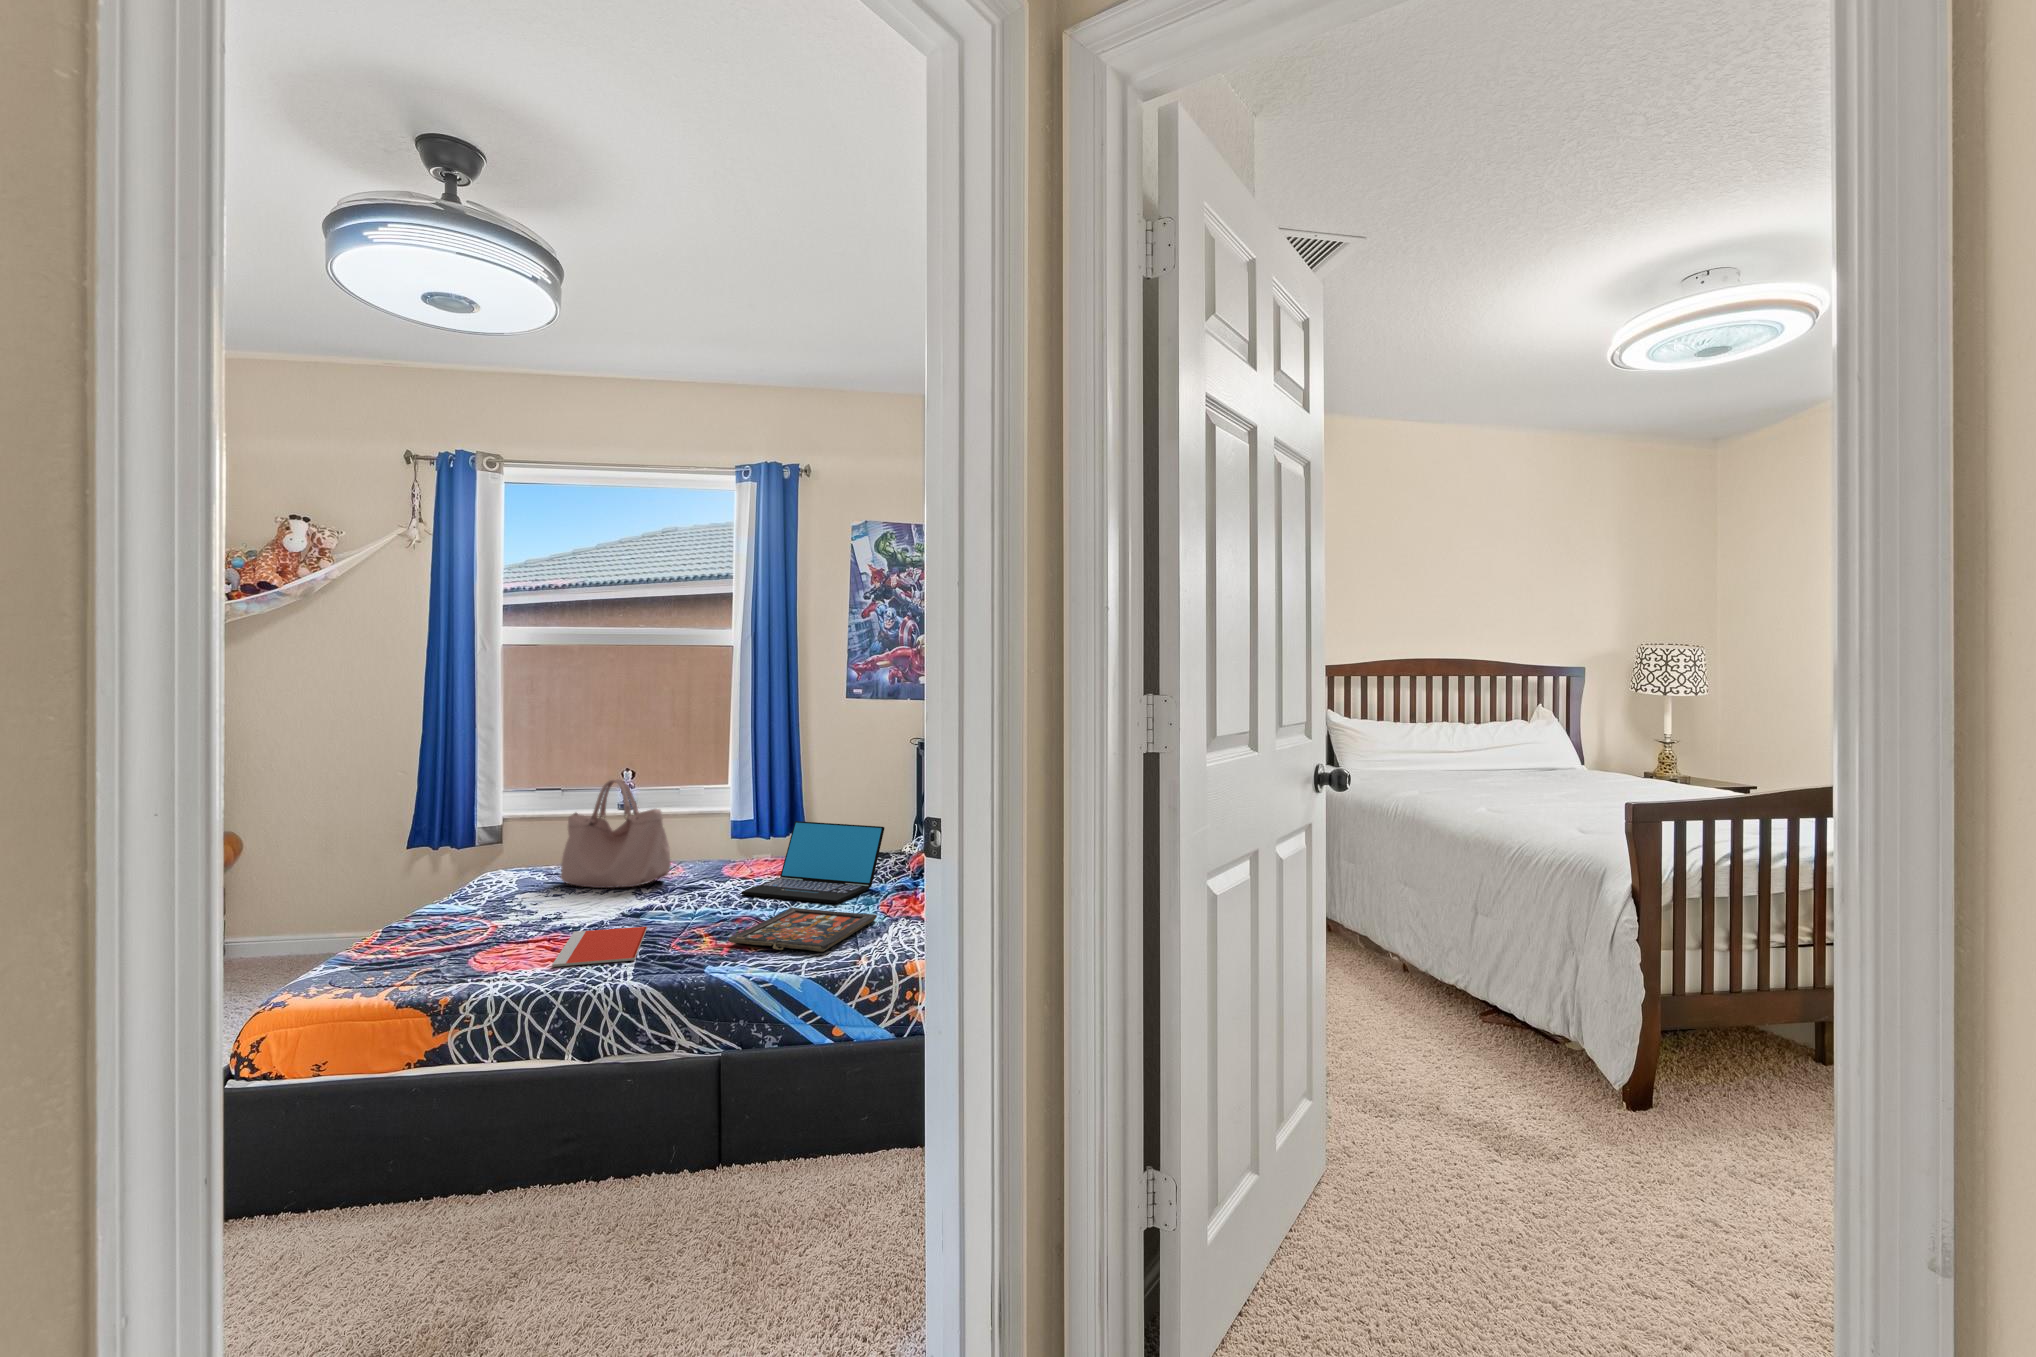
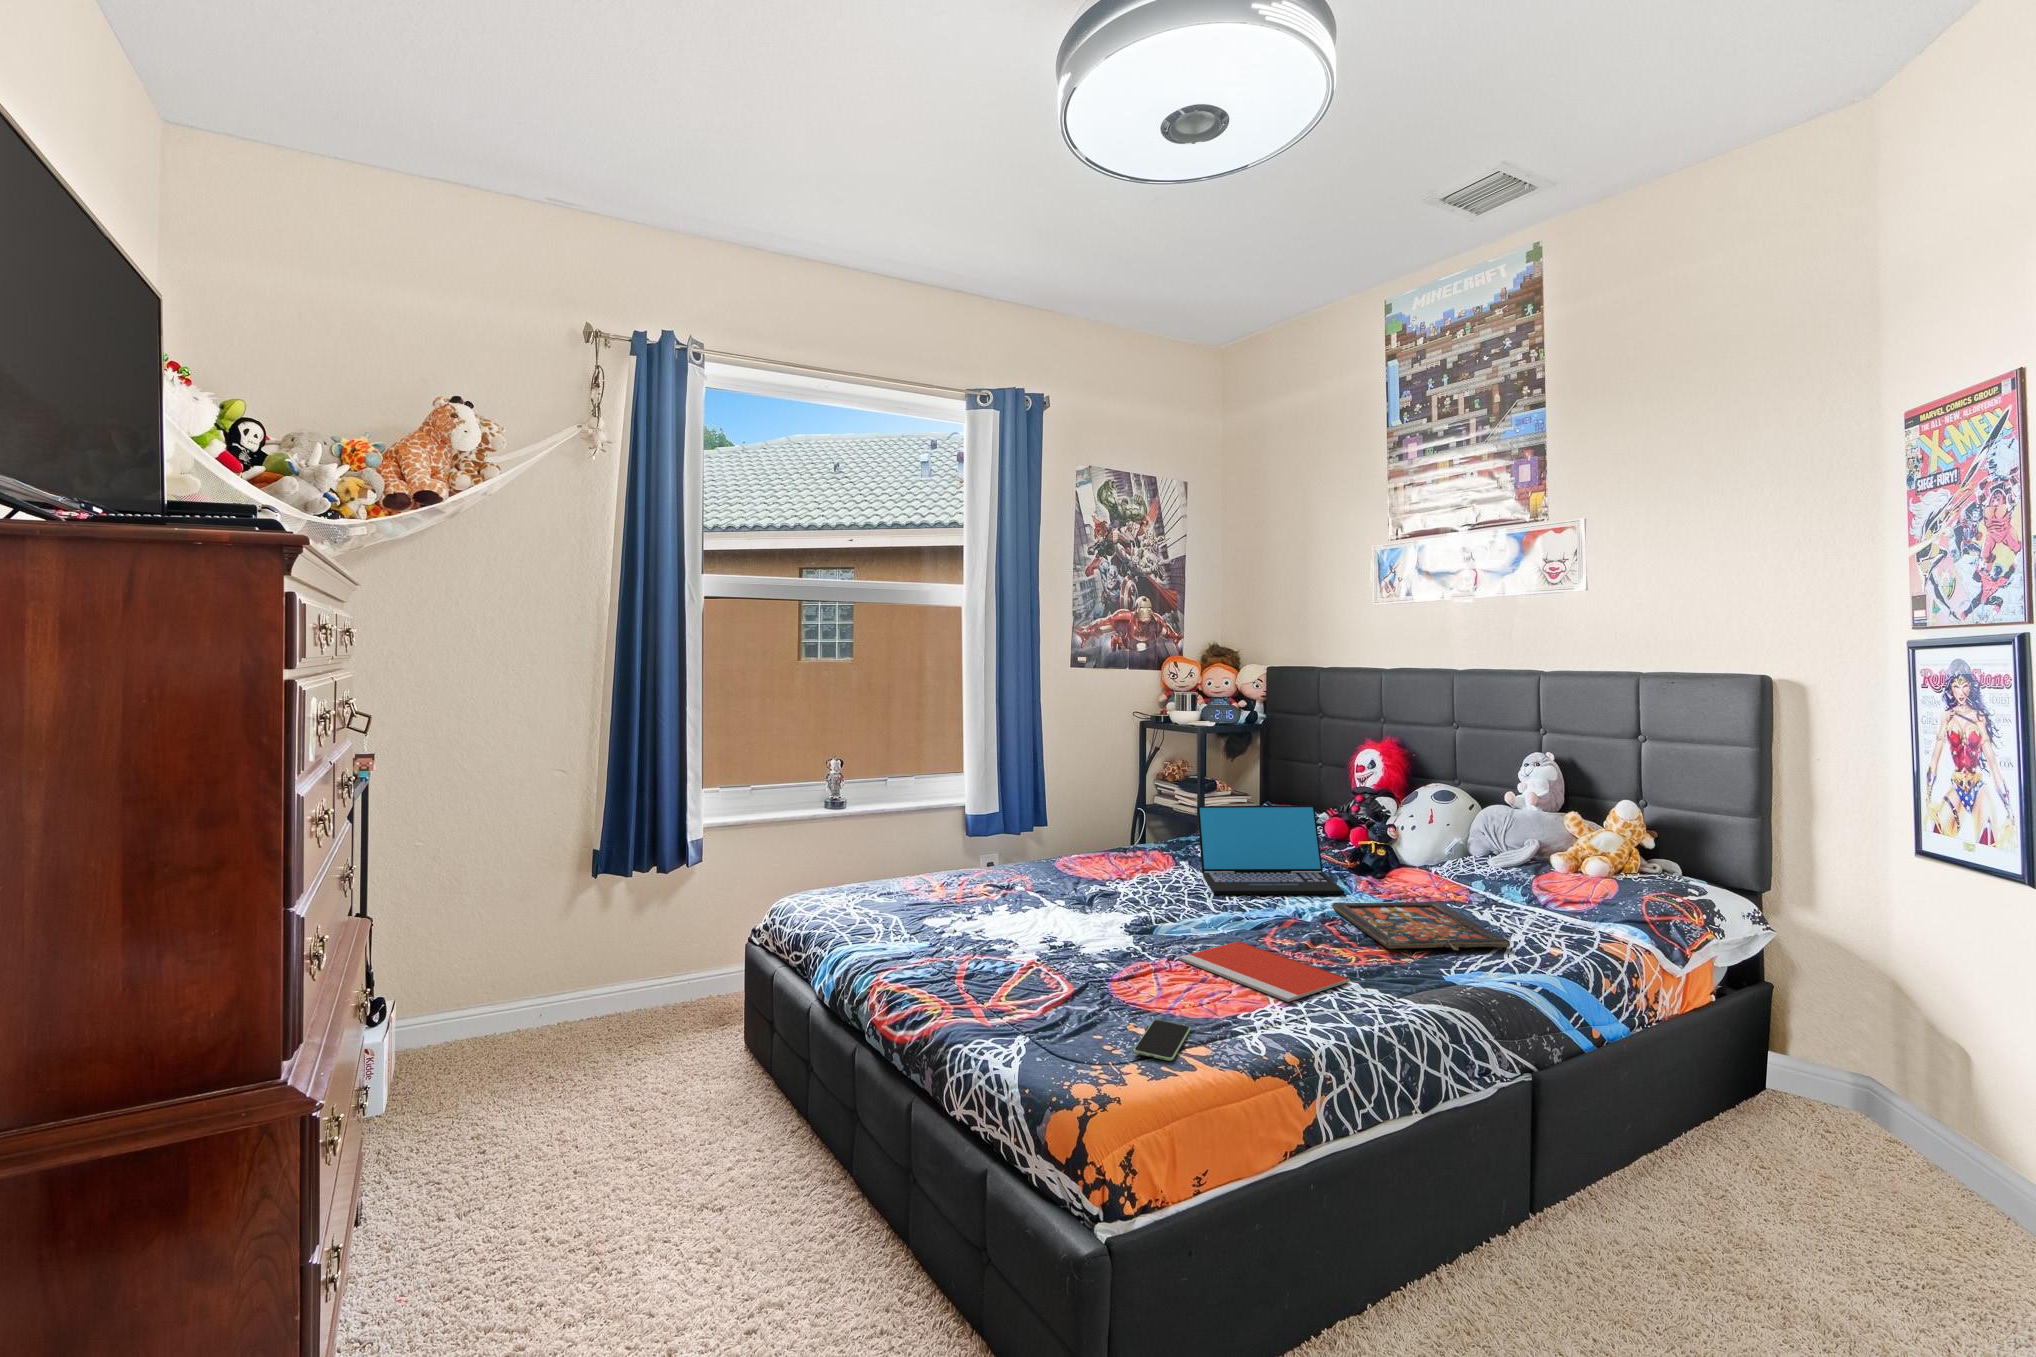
handbag: present [561,779,671,888] -> none [961,768,1100,903]
smartphone: none [364,965,441,989] -> present [1134,1020,1190,1061]

